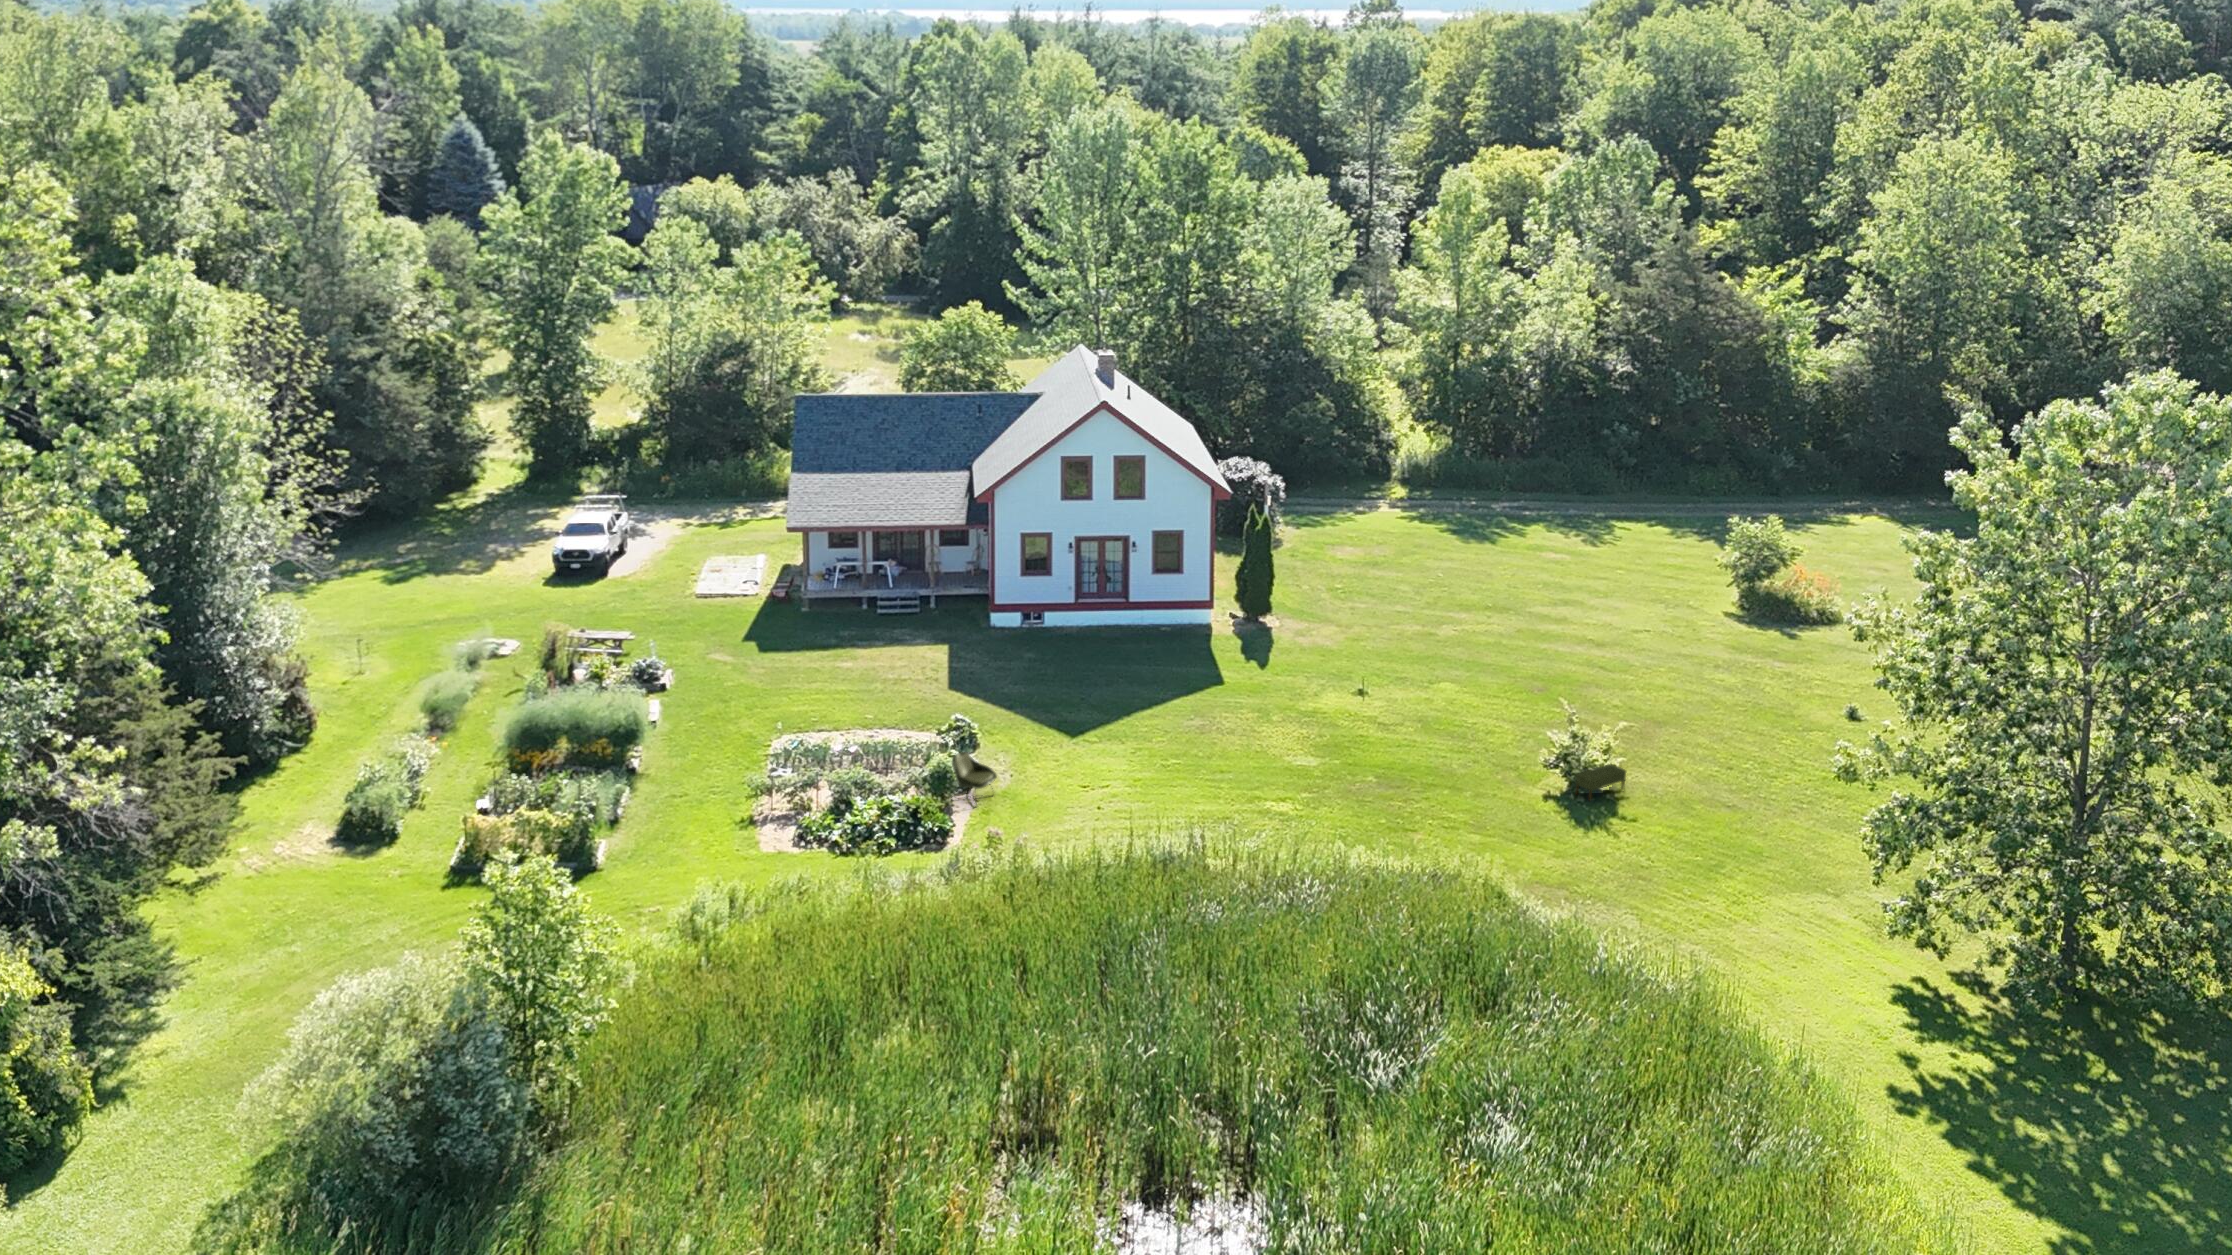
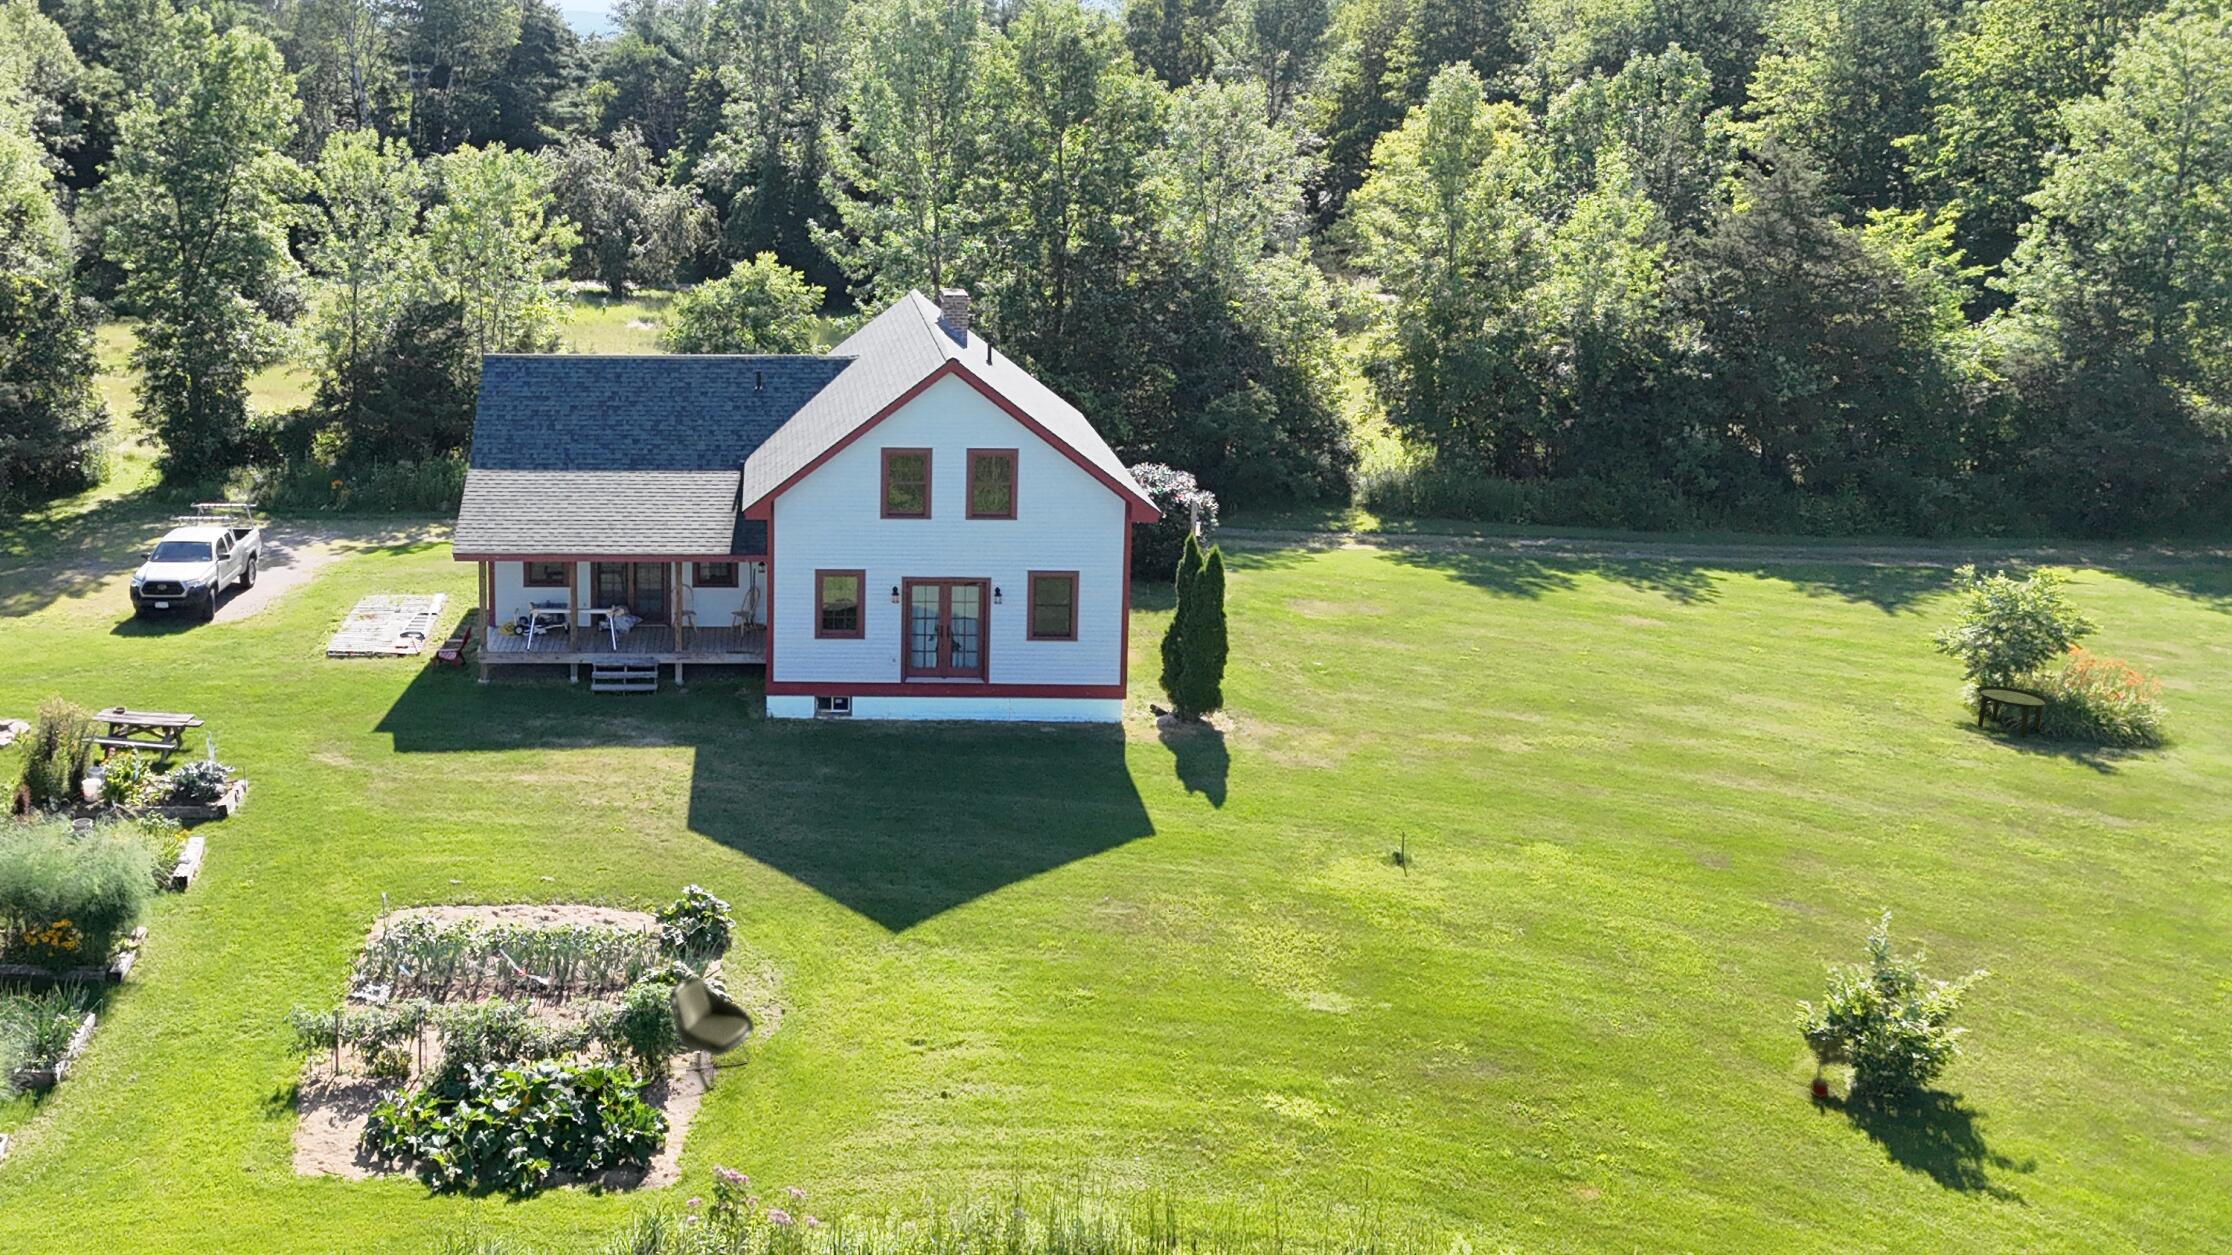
round table: none [1726,588,1764,618] -> present [1977,686,2050,737]
potted tree: none [1533,752,1556,790] -> present [1806,1026,1856,1098]
bench: present [1575,764,1626,800] -> none [1901,1052,2008,1134]

